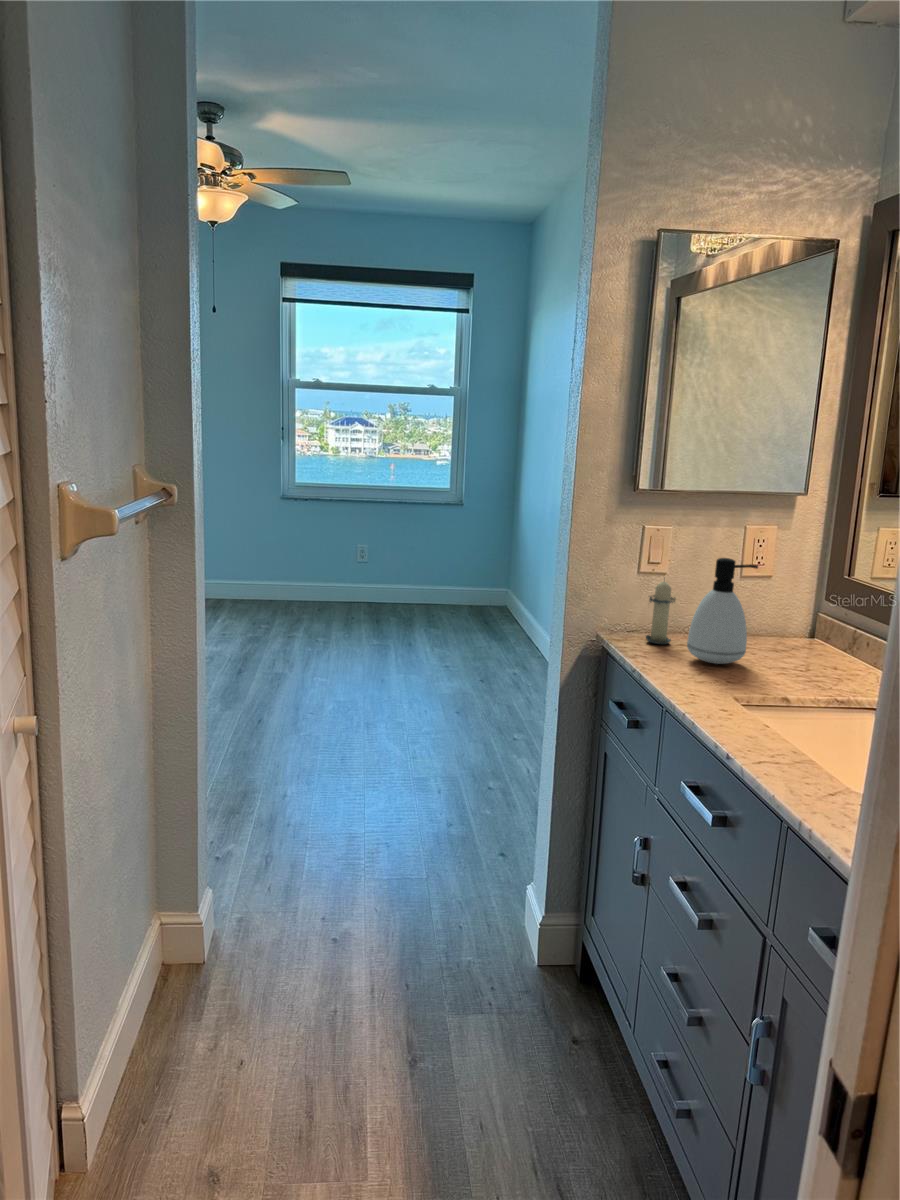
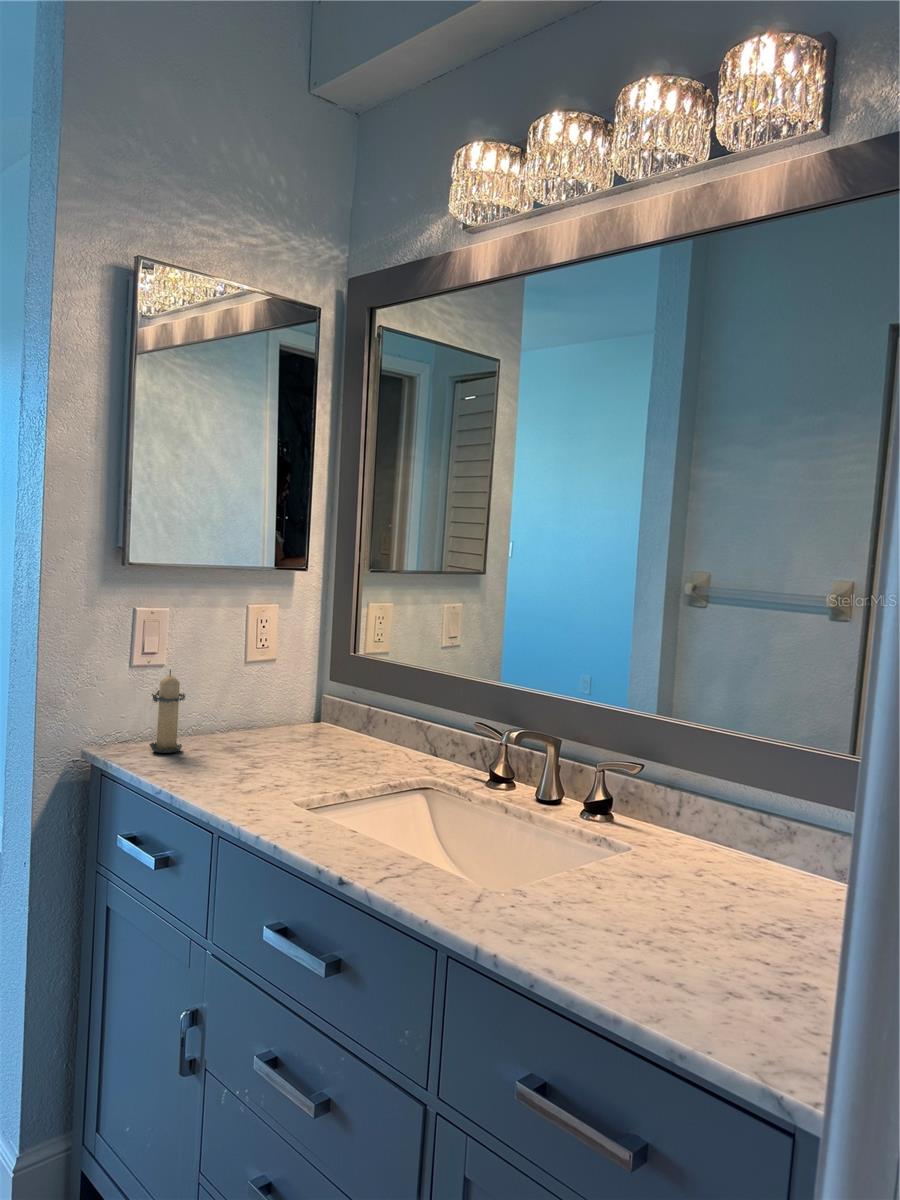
soap dispenser: present [687,558,758,664] -> none [213,641,288,766]

